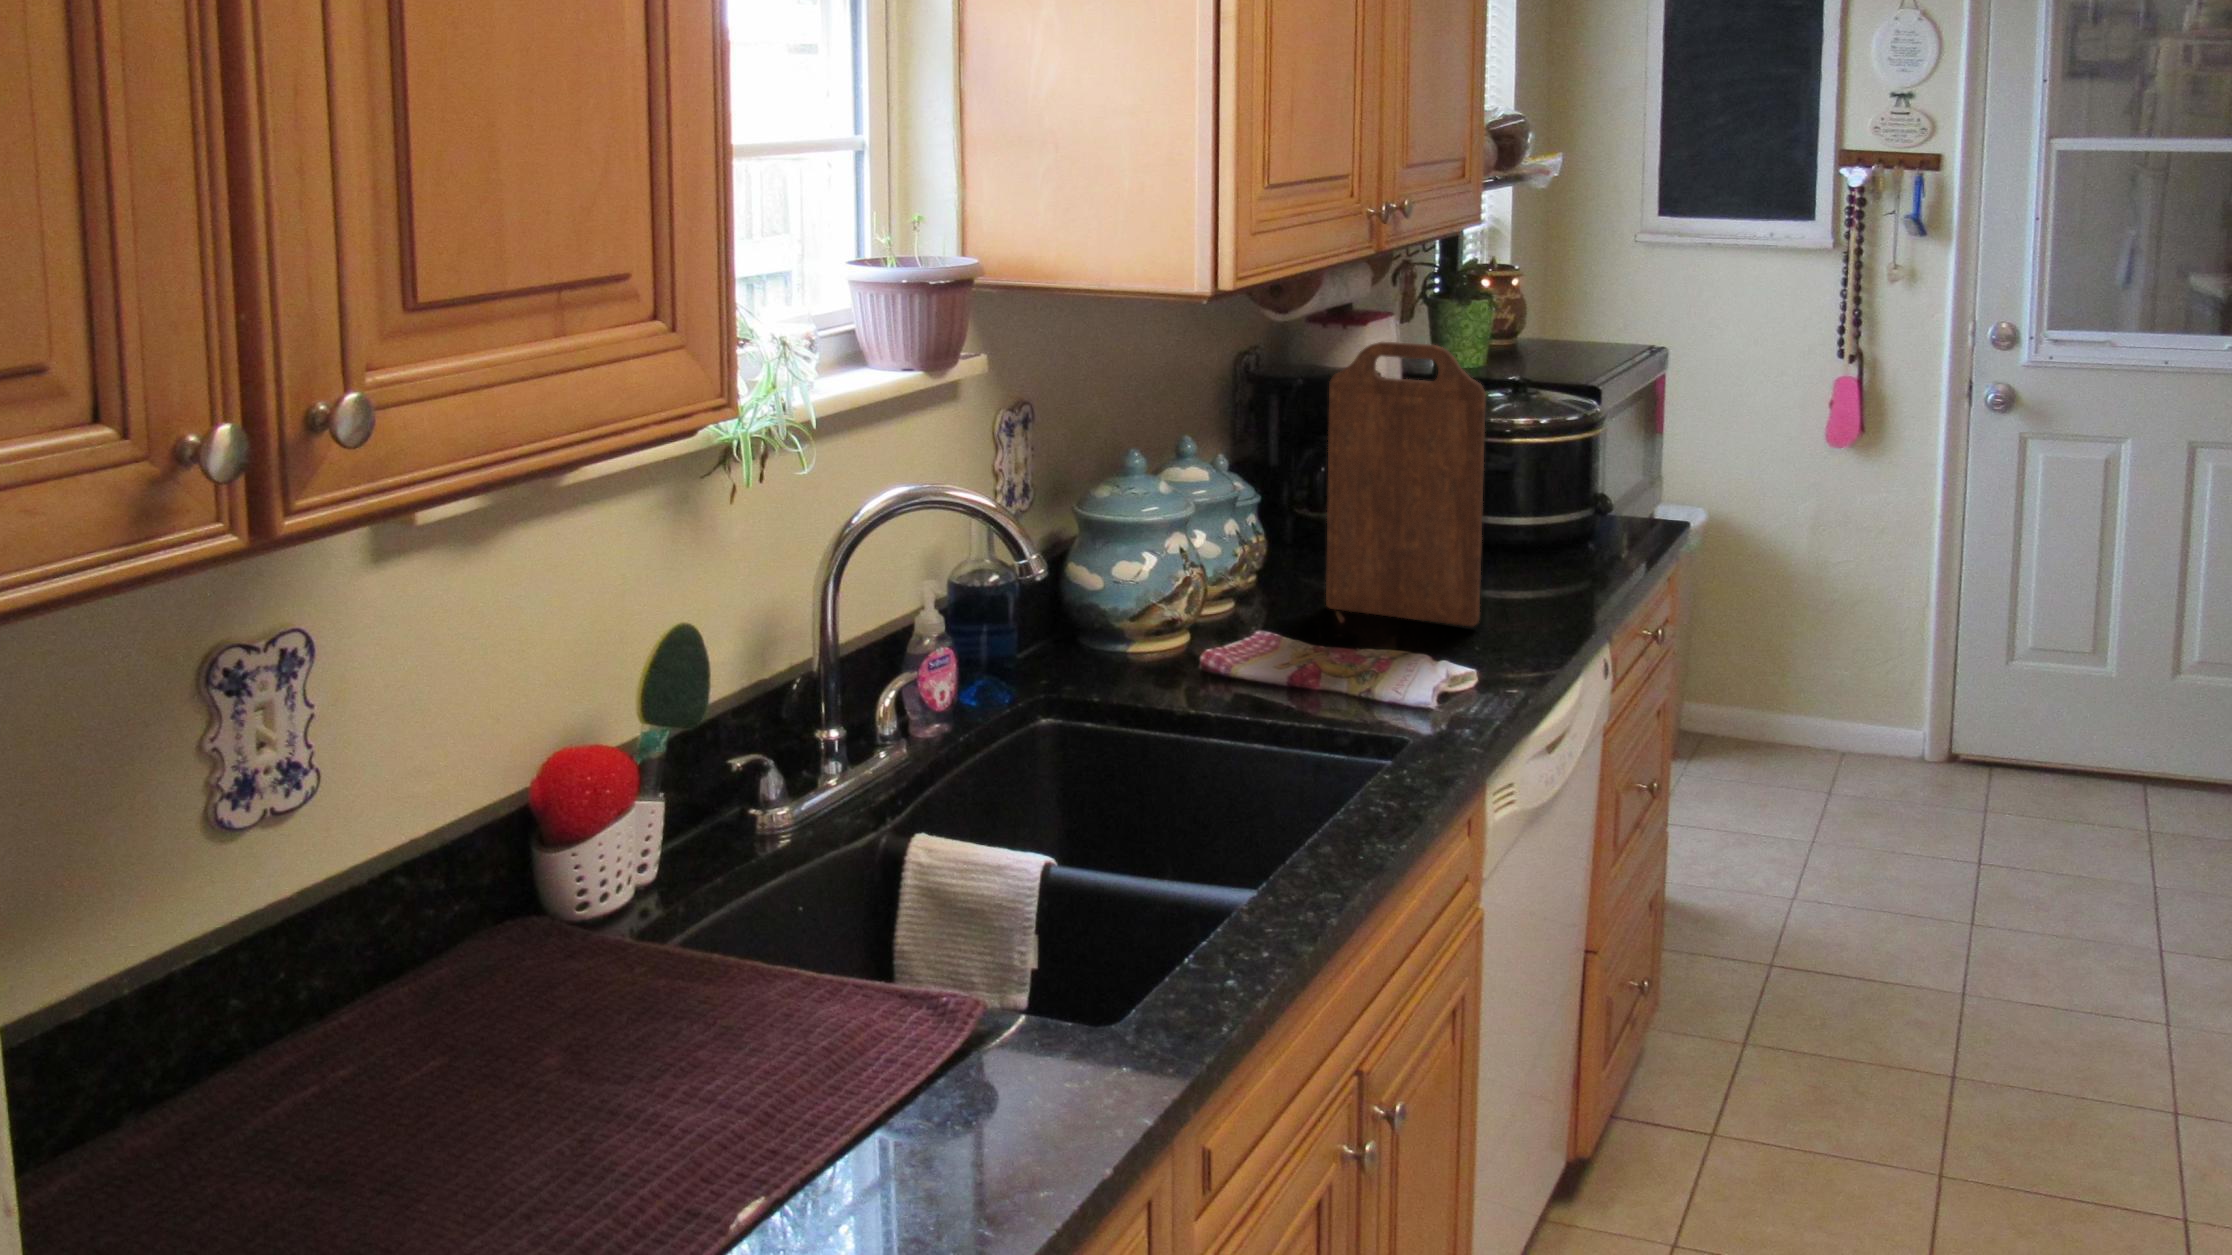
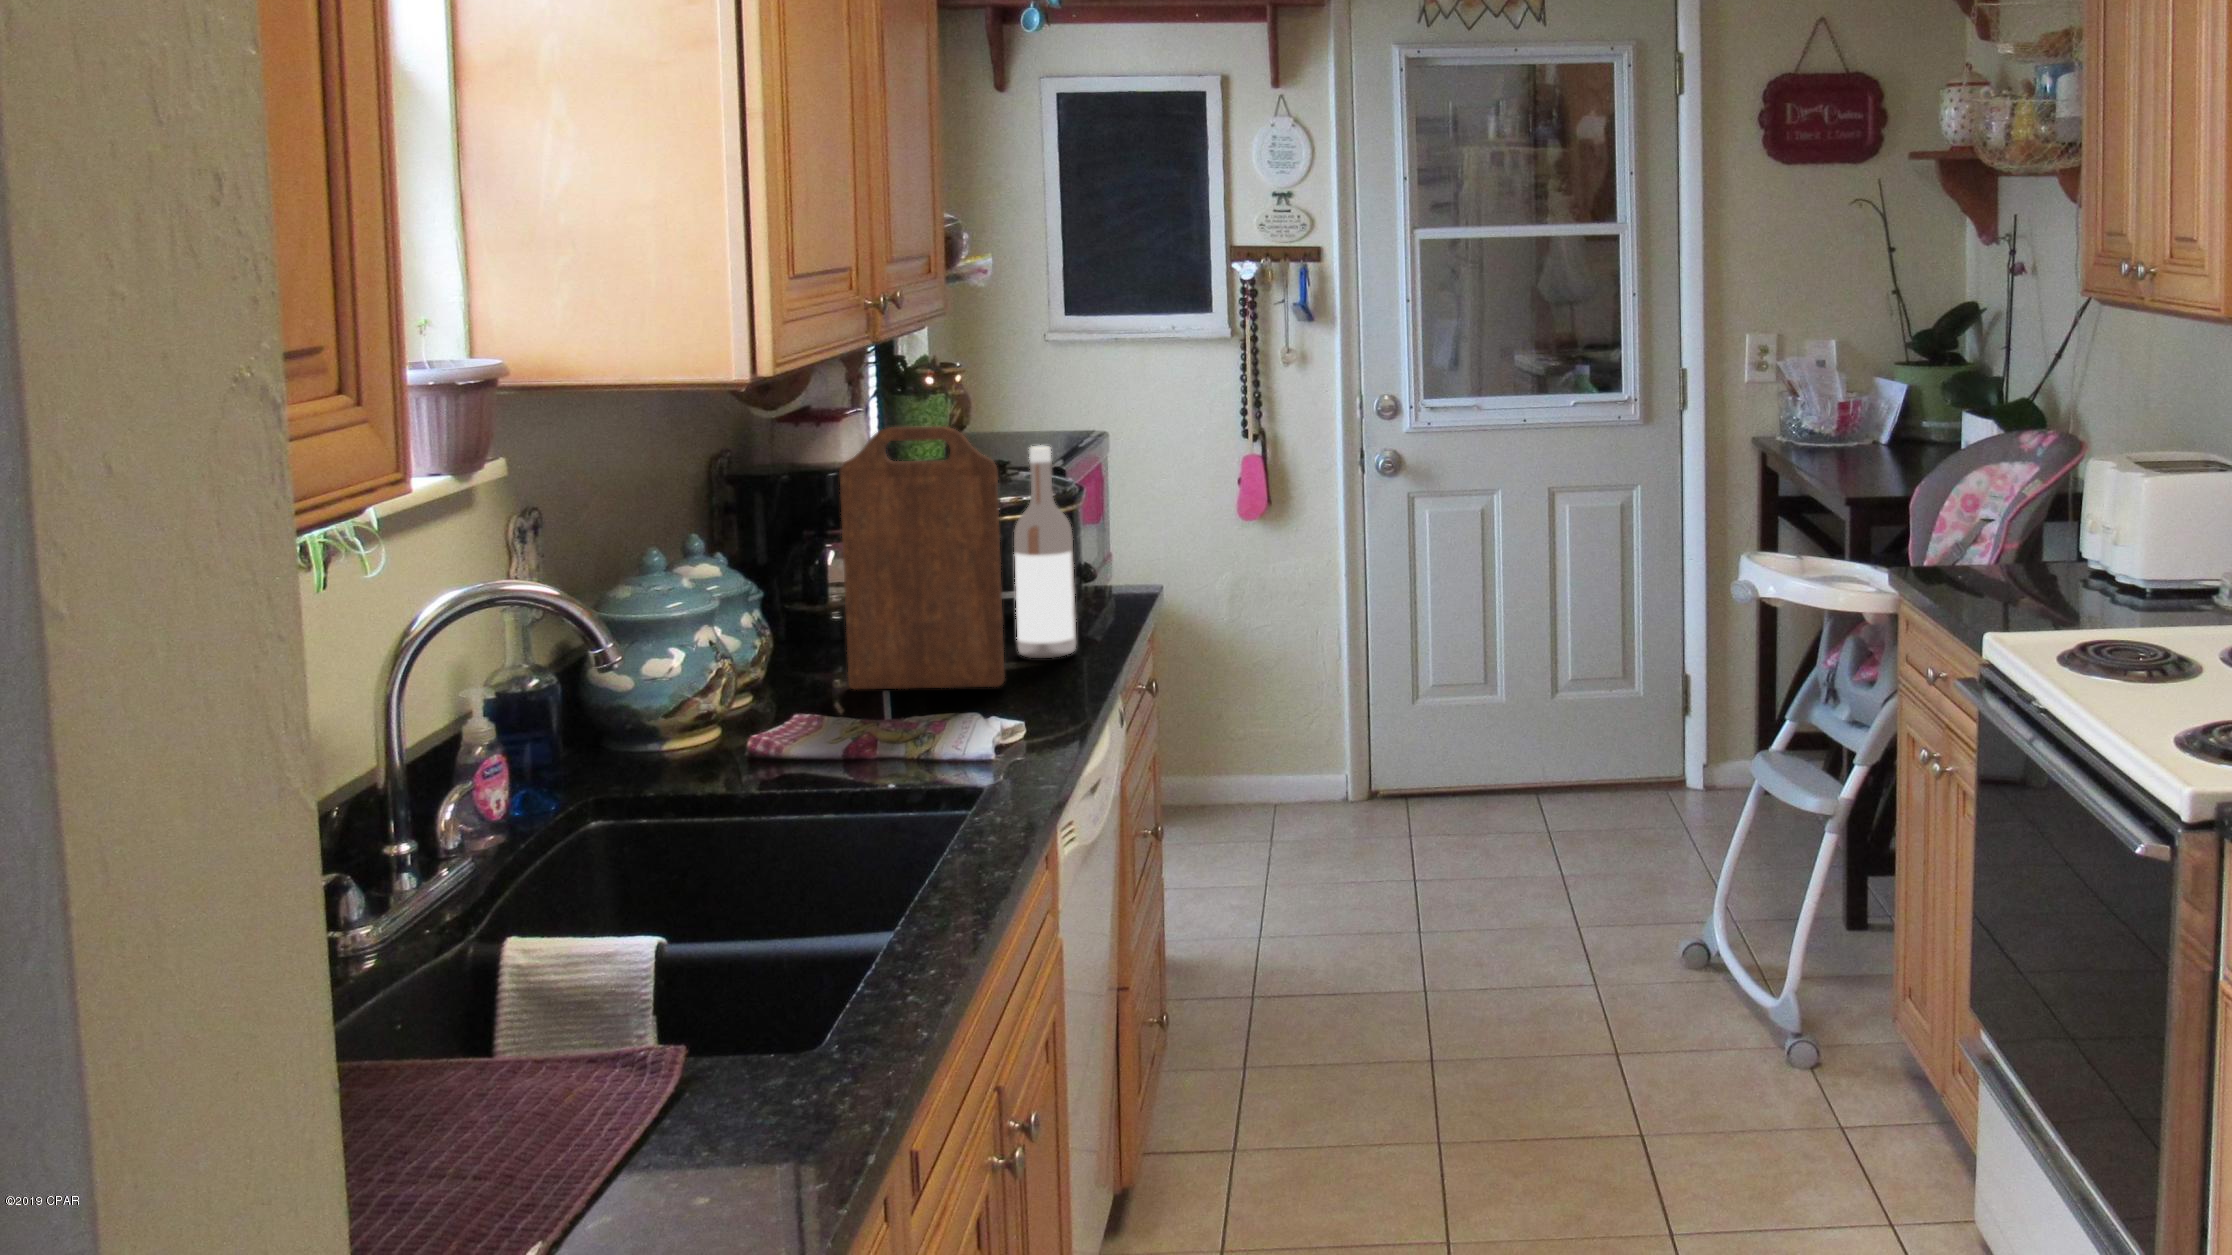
wine bottle: none [1508,370,1574,599] -> present [1014,446,1076,658]

